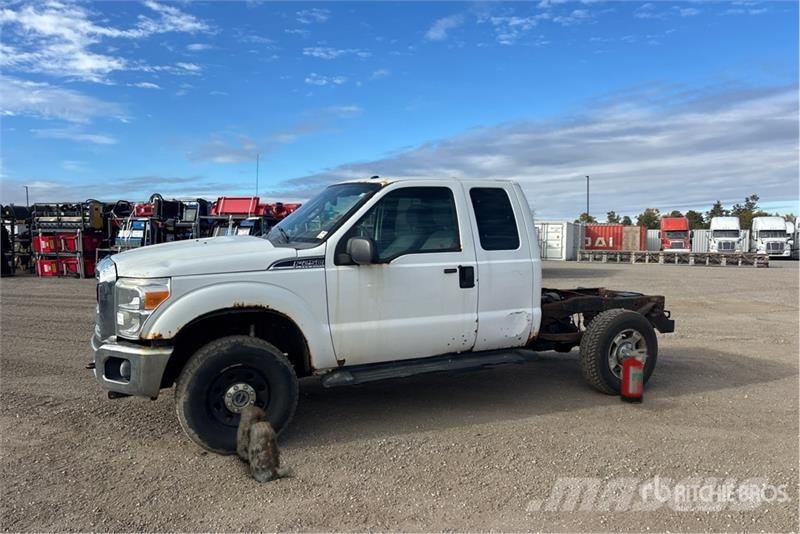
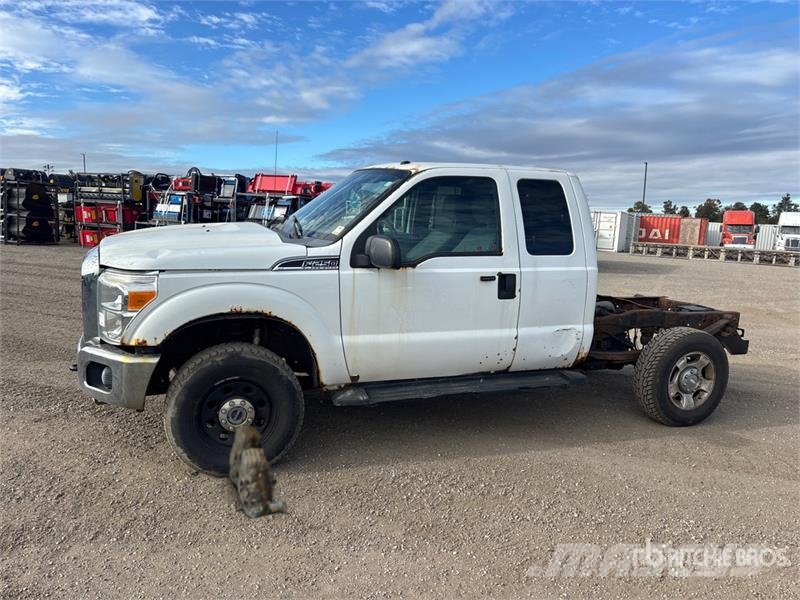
fire extinguisher: present [617,349,648,403] -> none [678,376,719,439]

